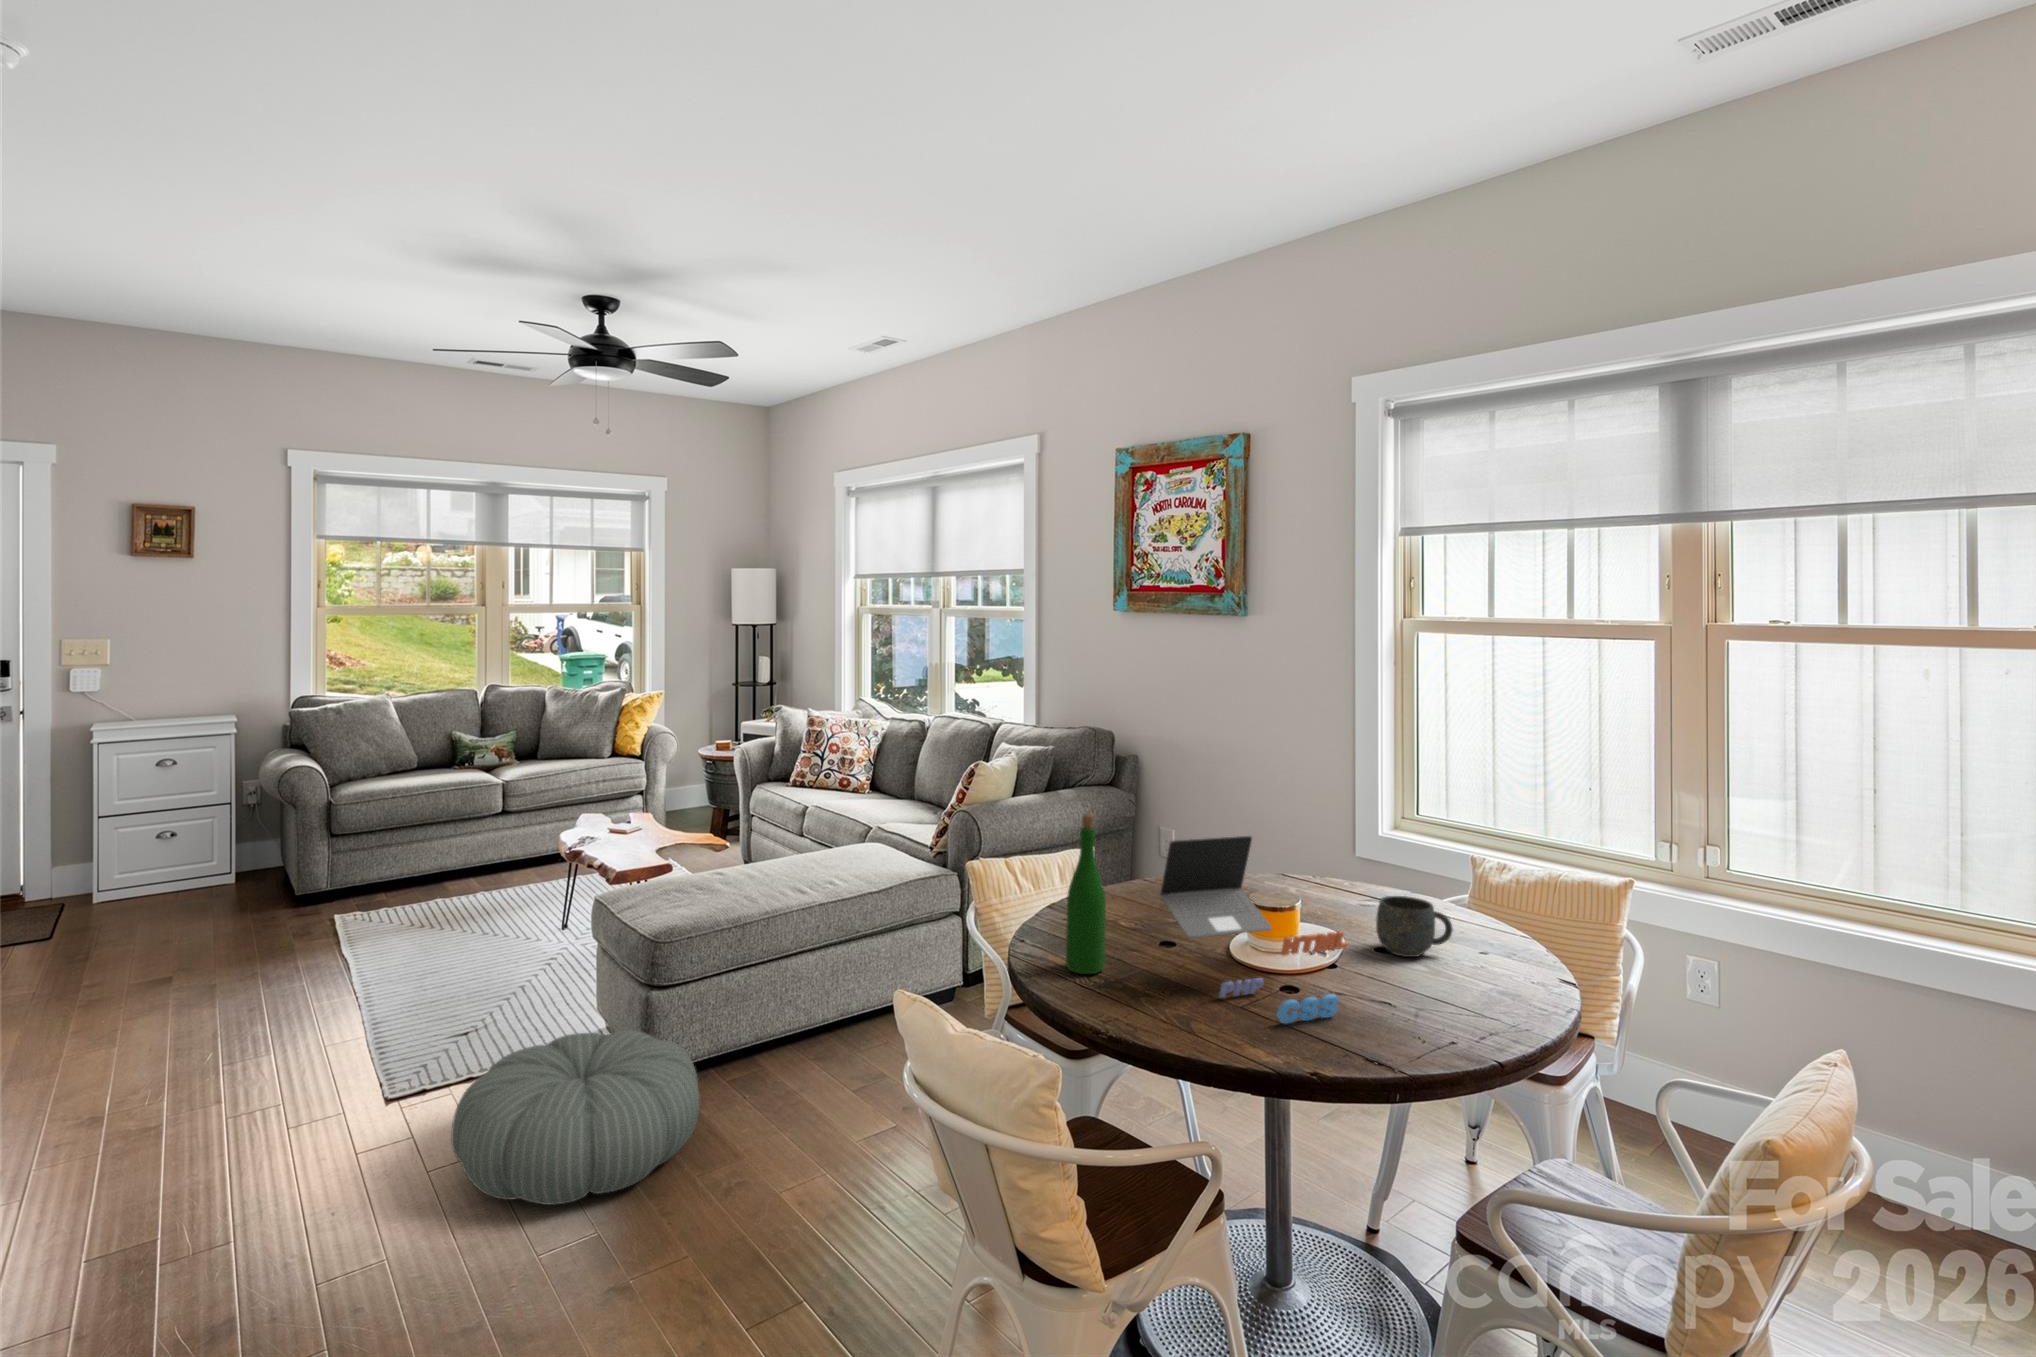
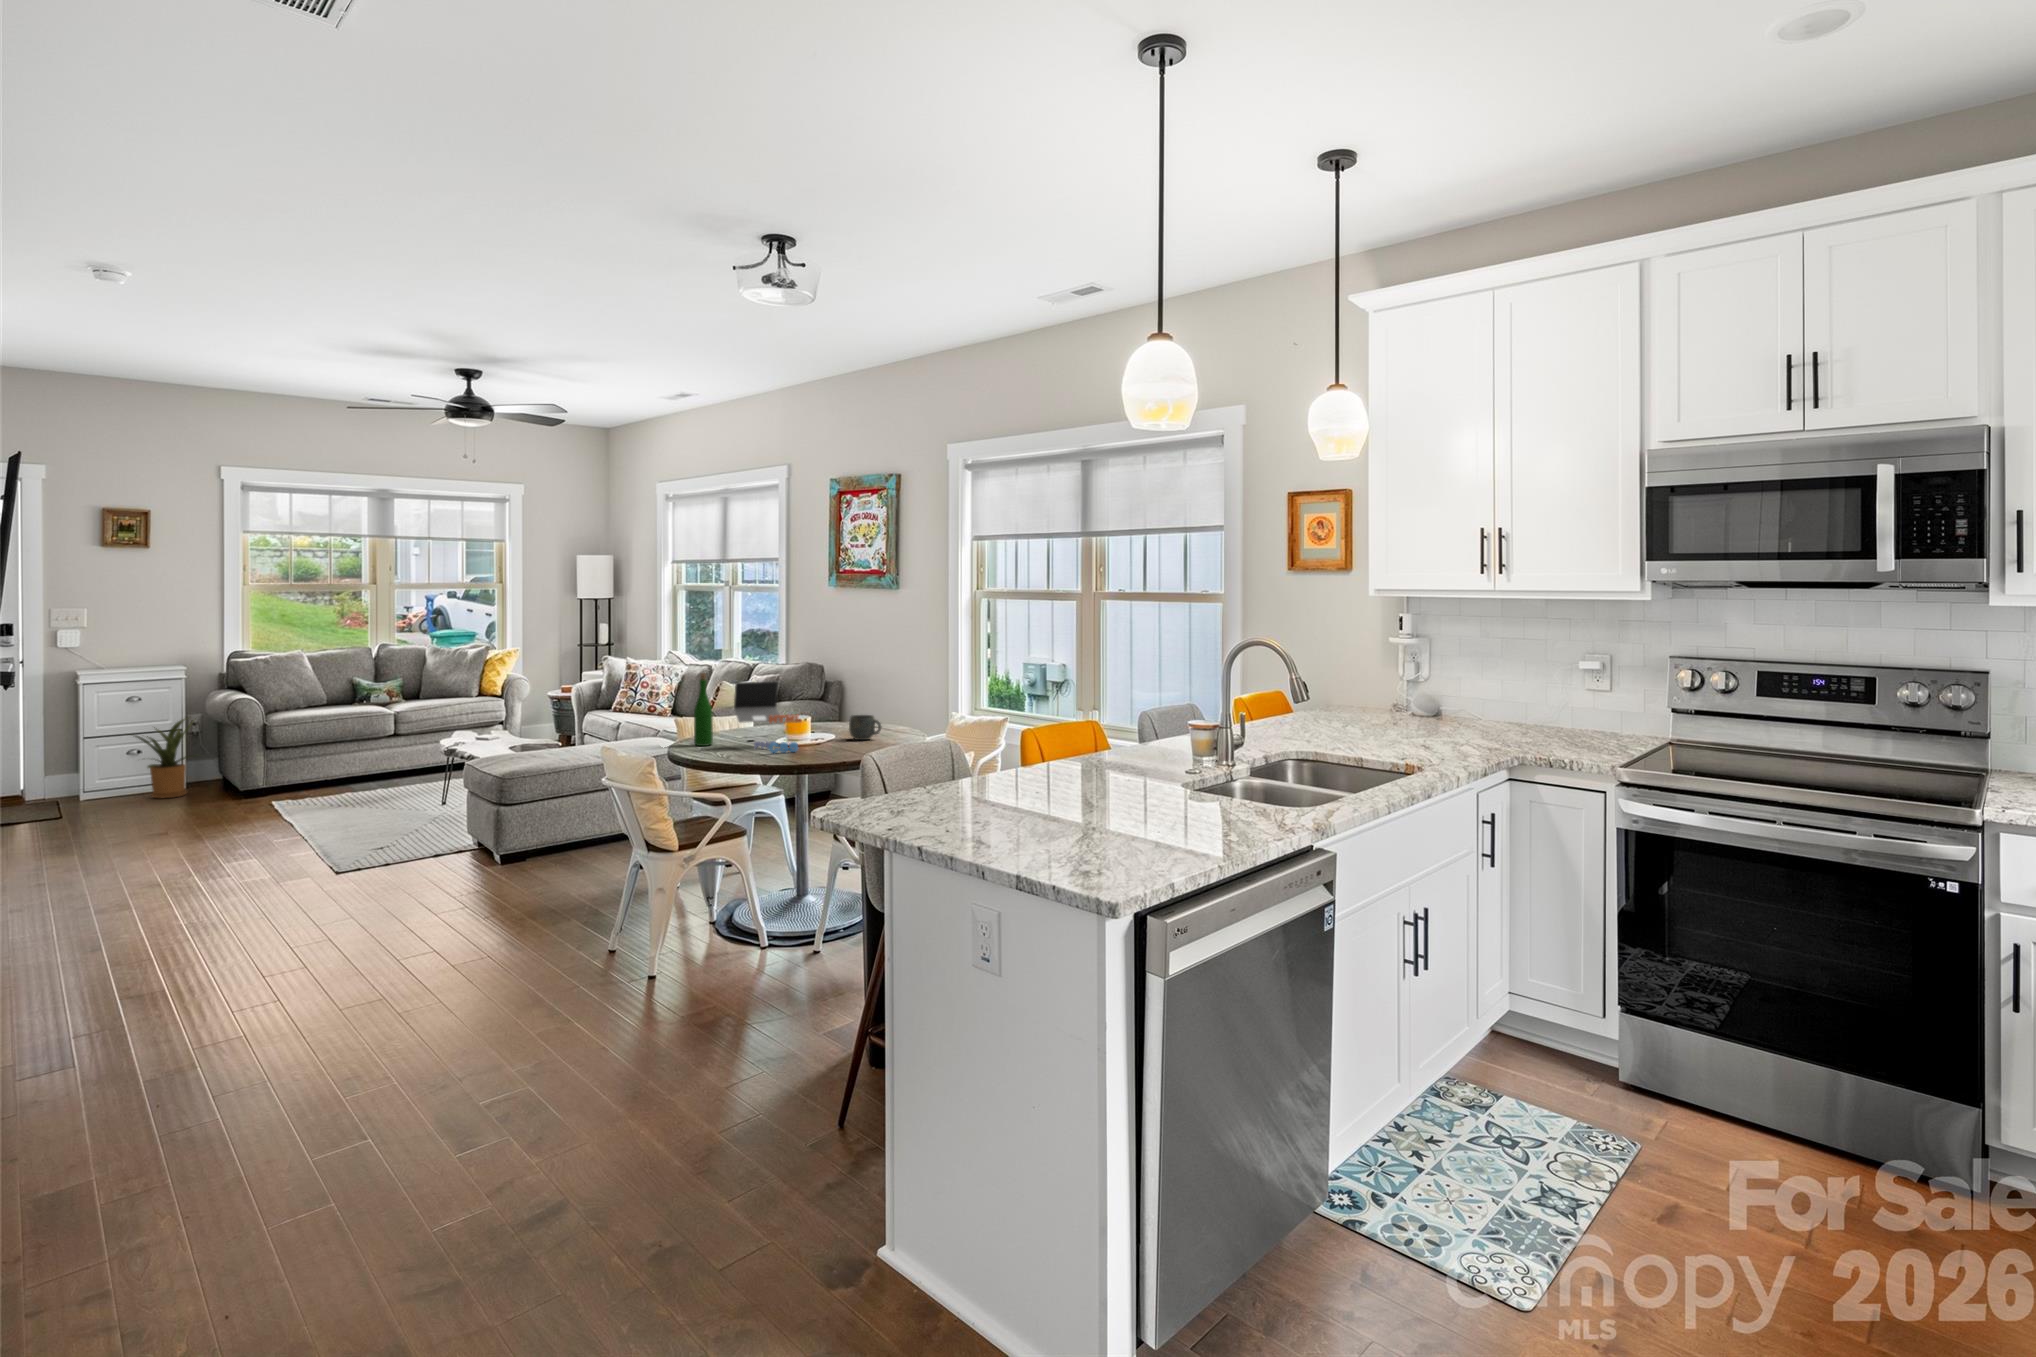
house plant: none [135,788,259,905] -> present [135,719,194,798]
pouf: present [451,1030,699,1205] -> none [384,824,529,898]

